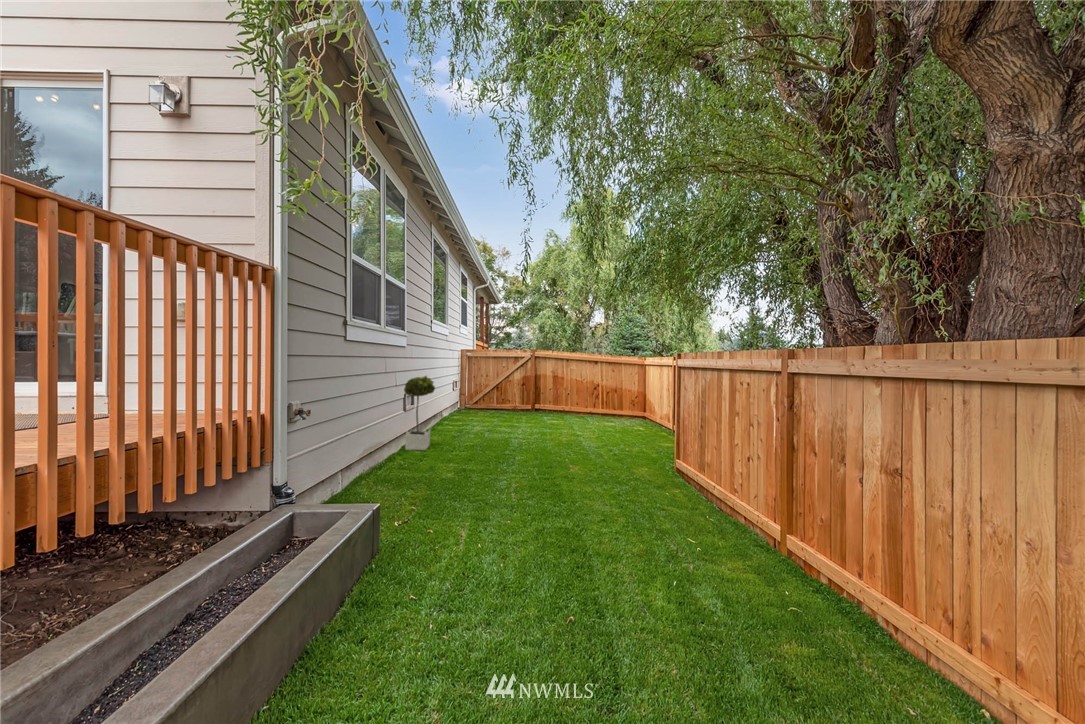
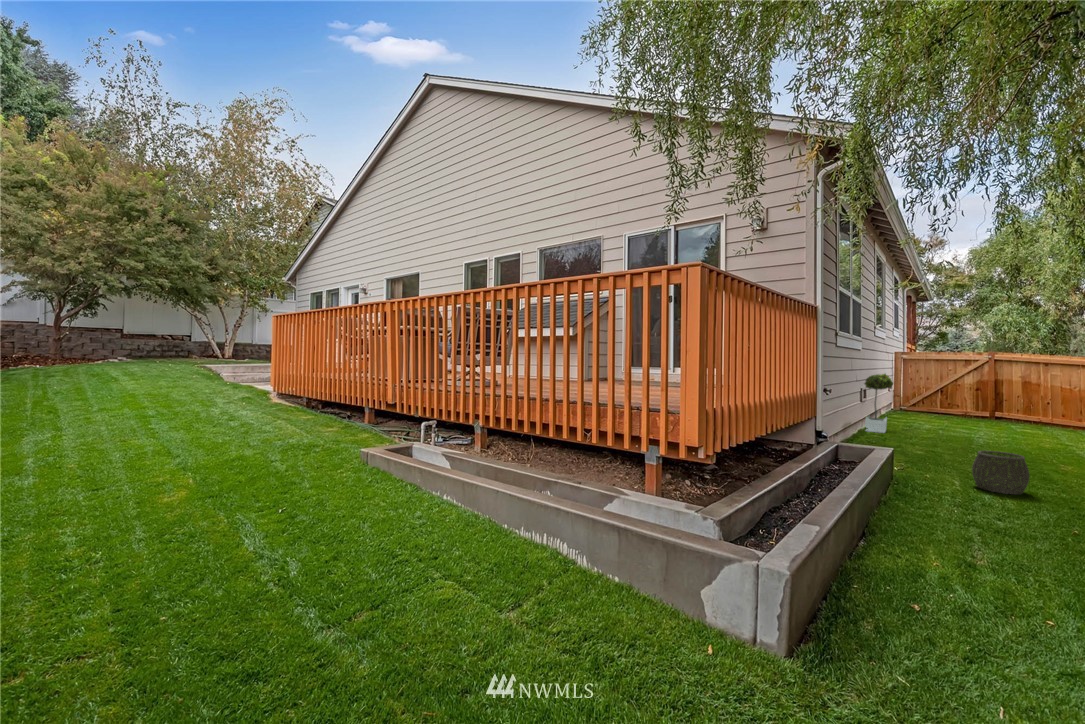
woven basket: none [476,496,539,567] -> present [972,451,1030,494]

